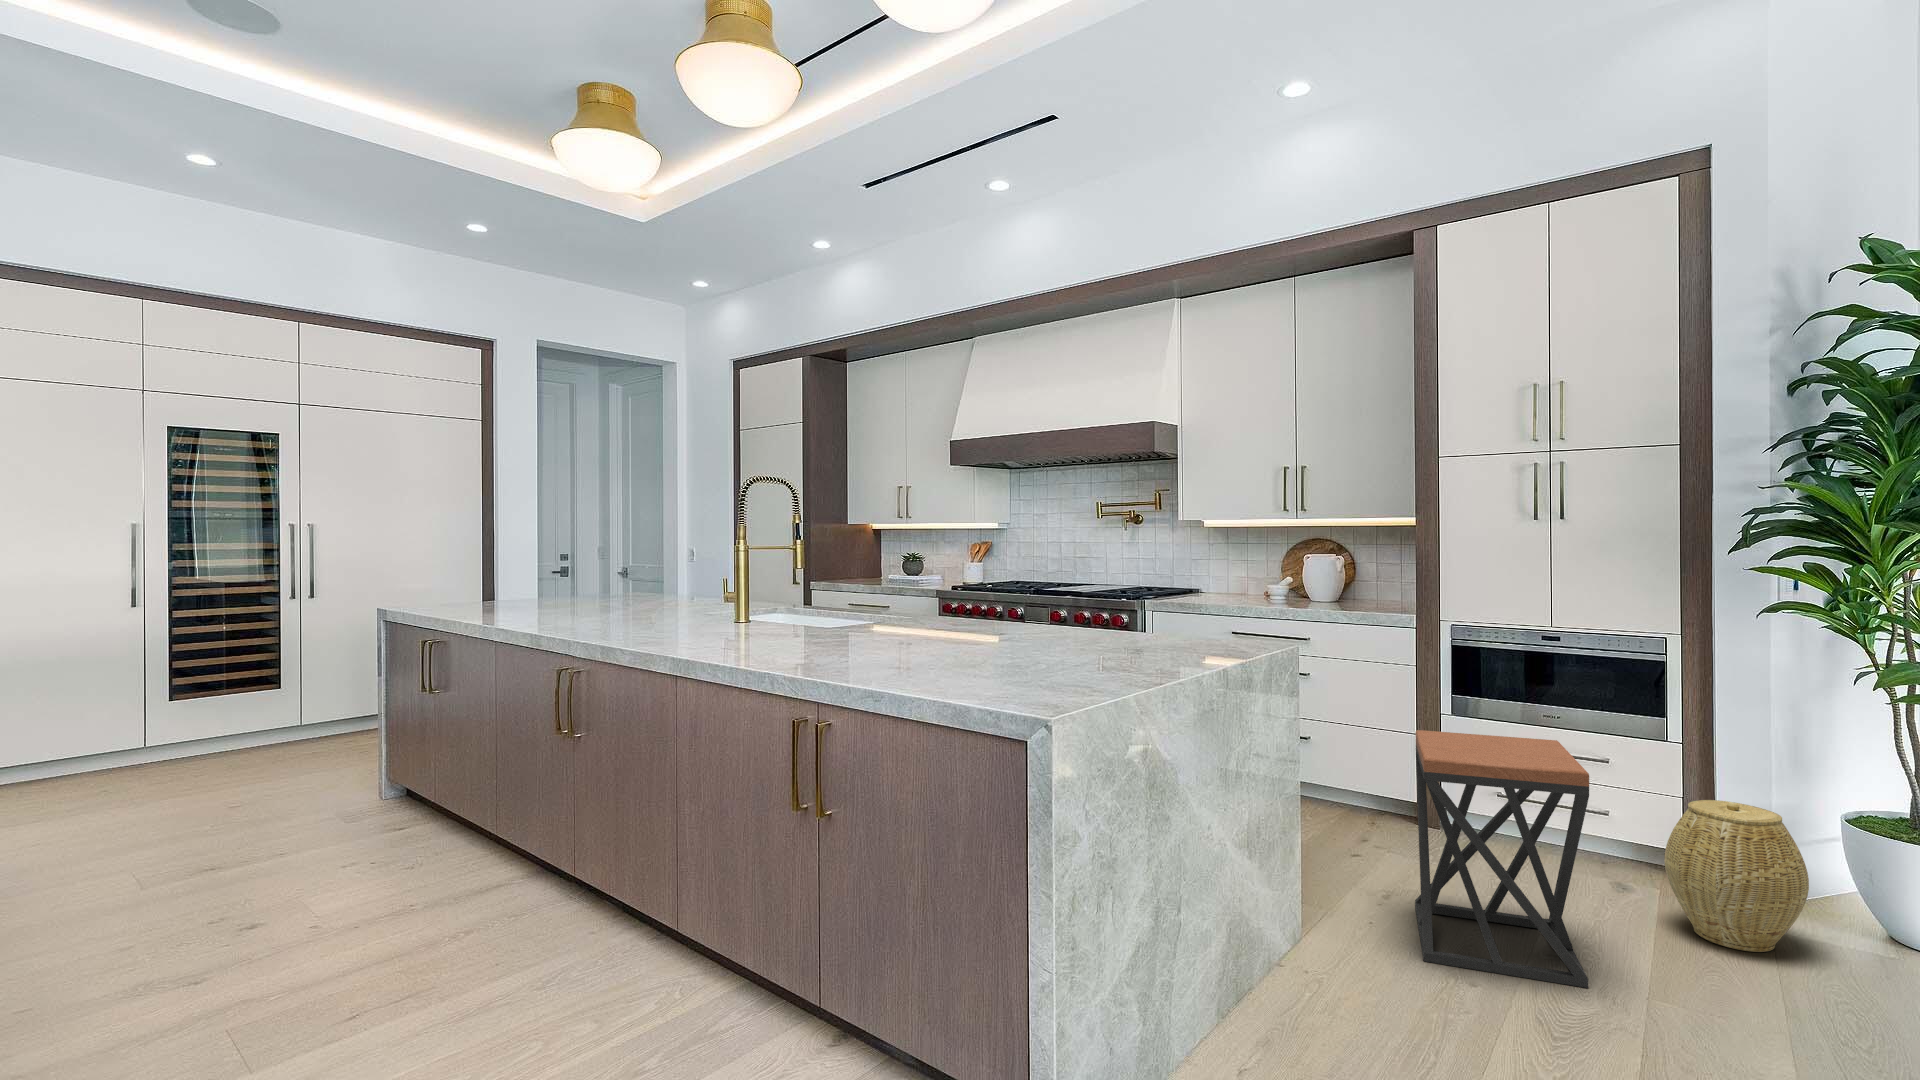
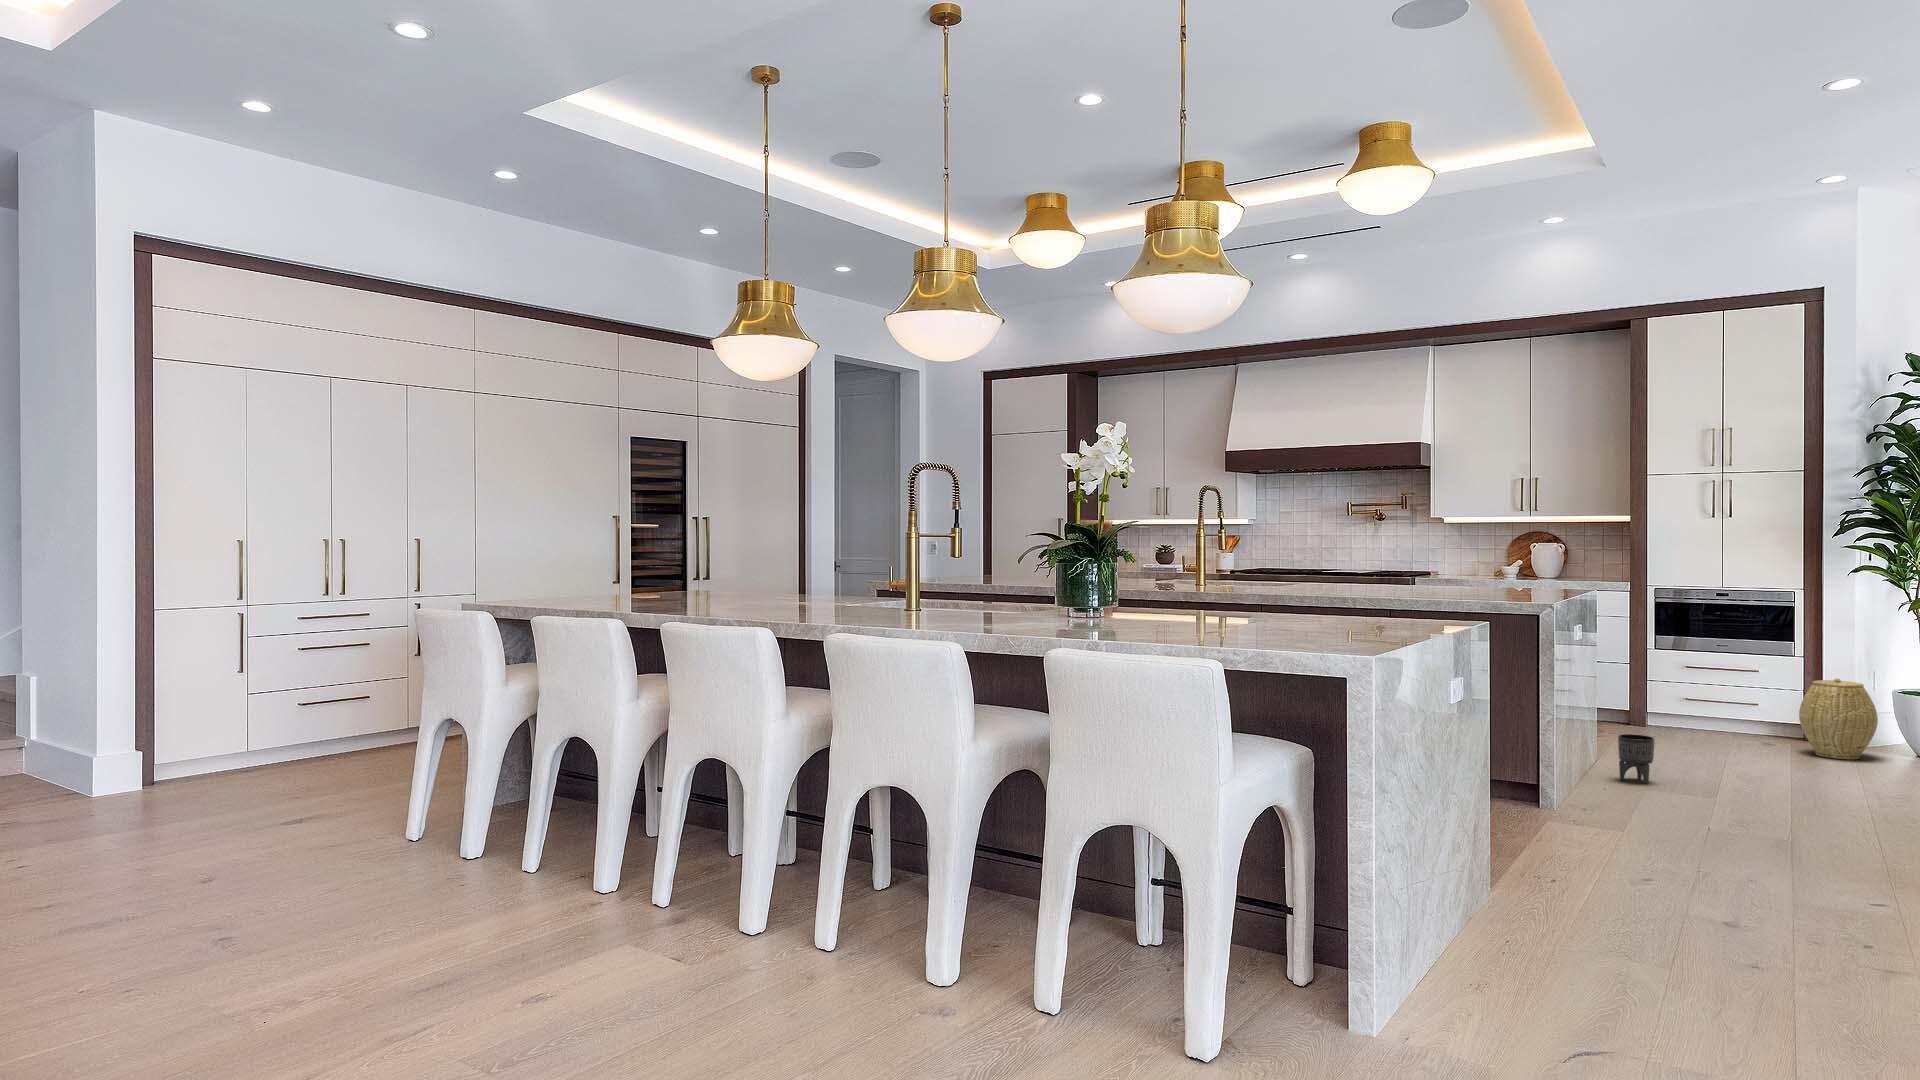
stool: present [1415,730,1589,988] -> none [1657,643,1768,770]
planter: none [1277,931,1343,1042] -> present [1618,734,1655,784]

